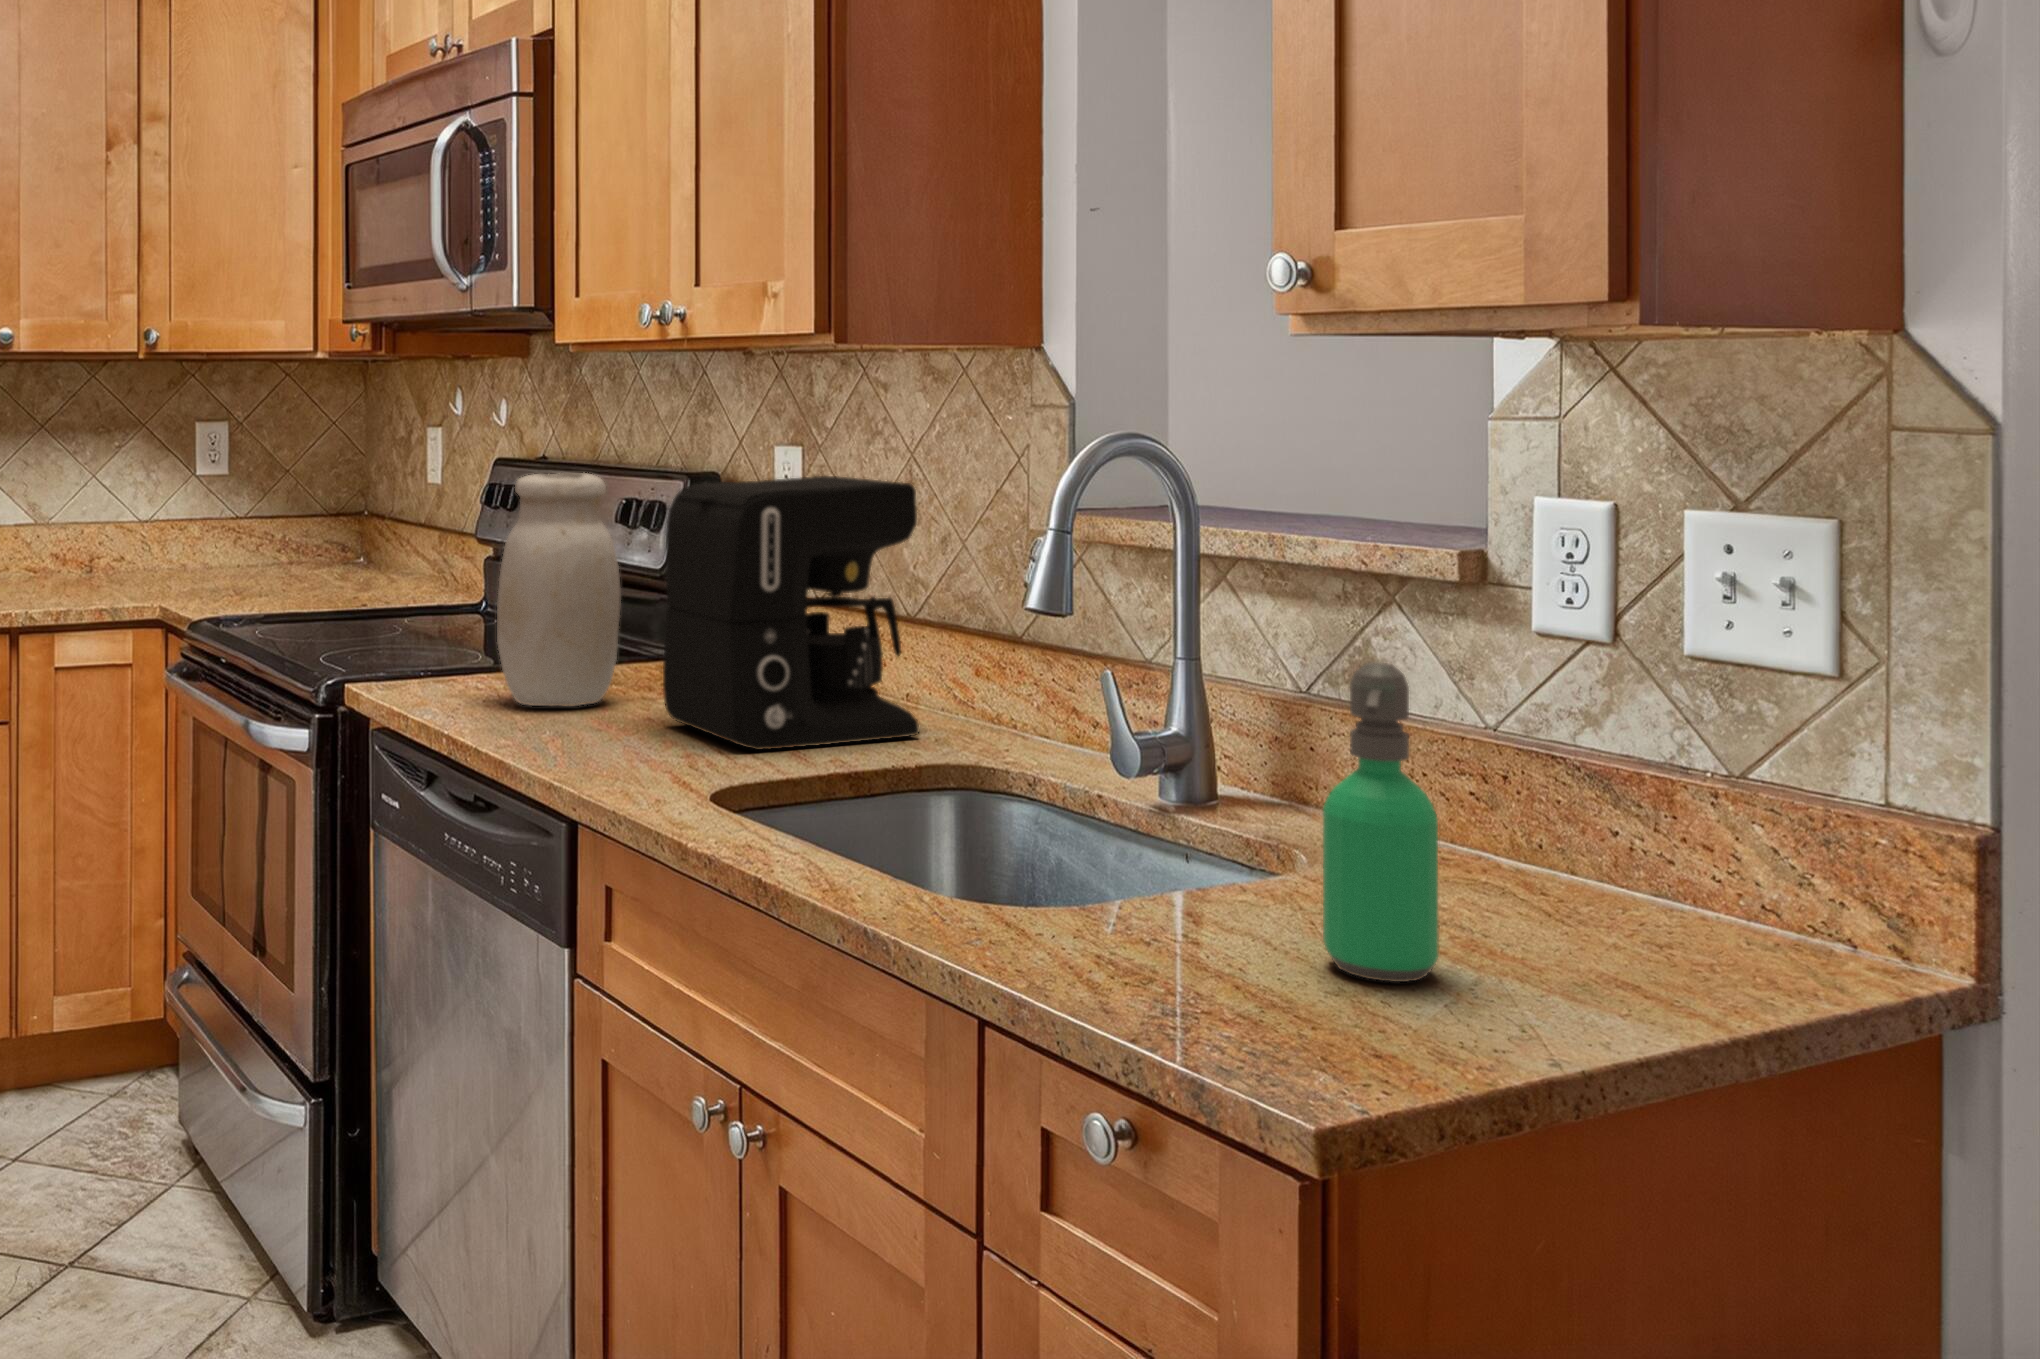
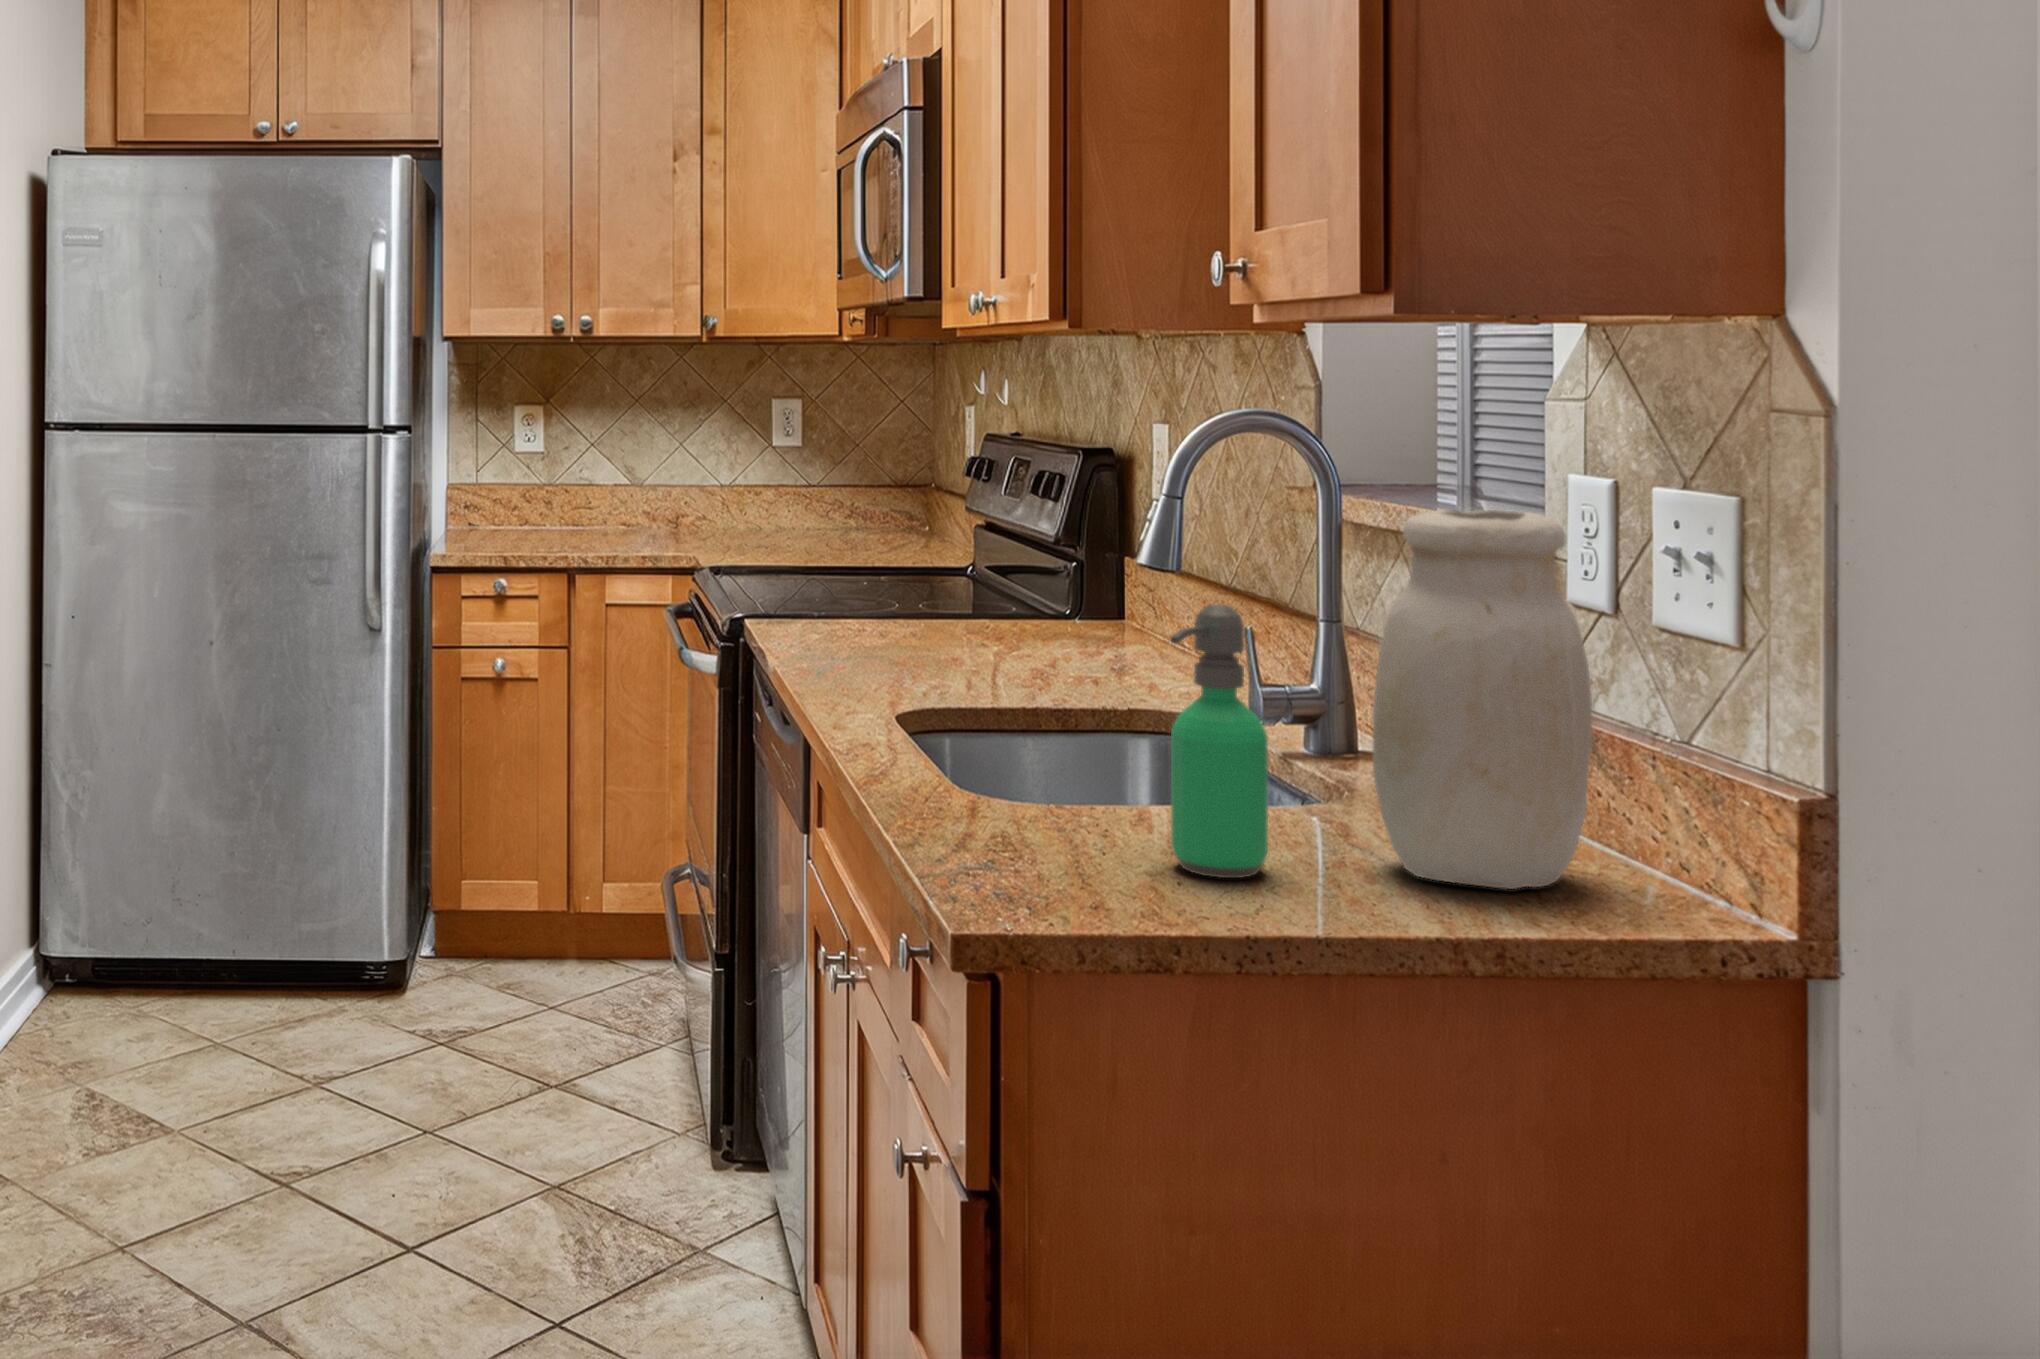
jar: present [497,473,621,706] -> present [1373,510,1592,889]
coffee maker: present [663,476,919,750] -> none [953,450,1177,689]

